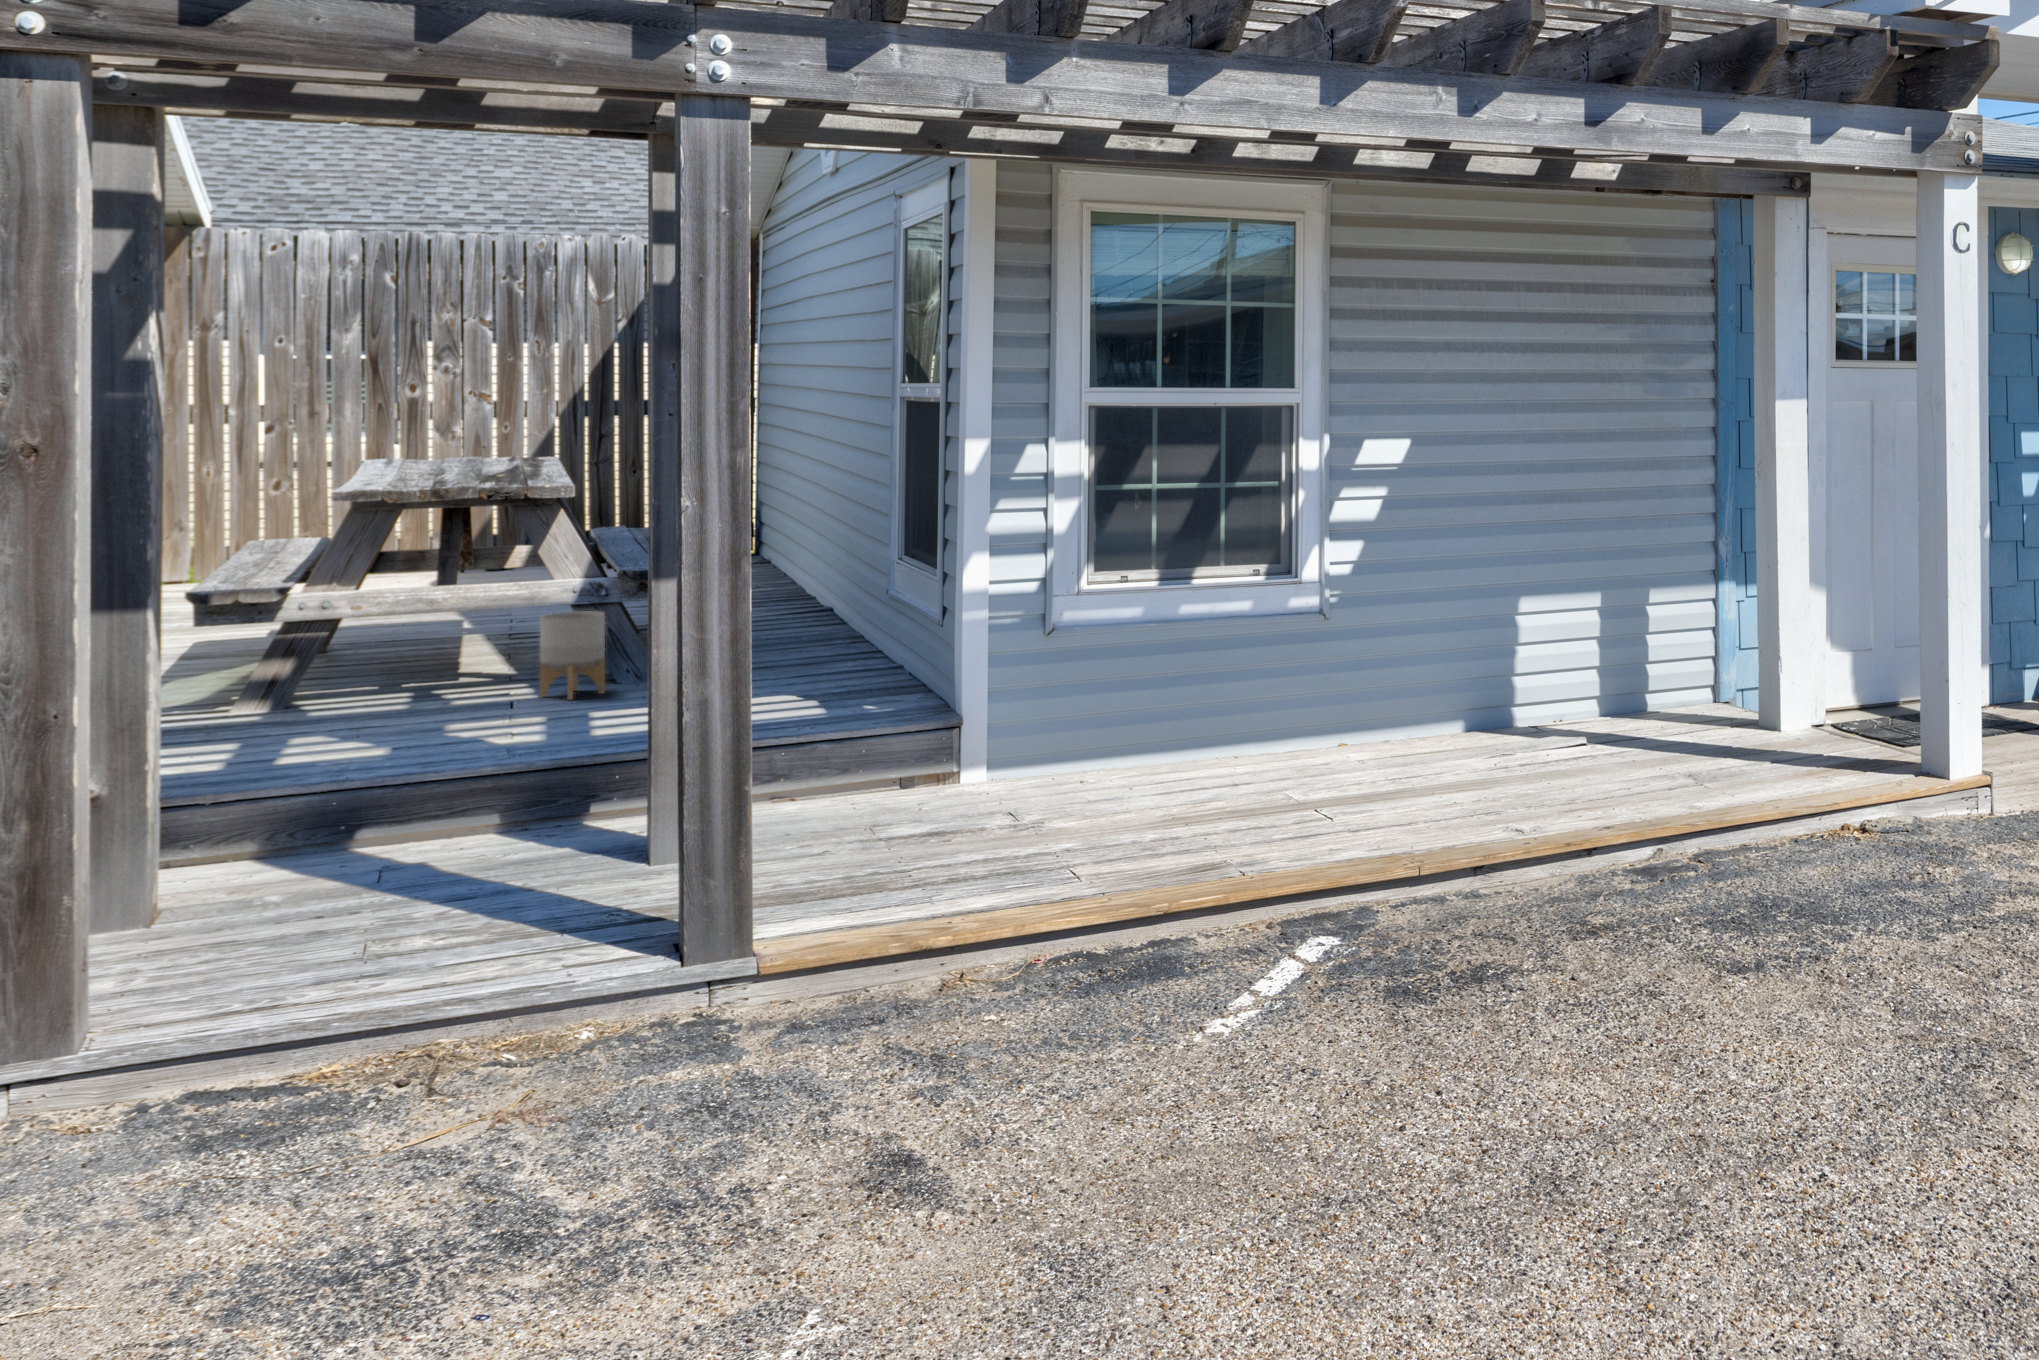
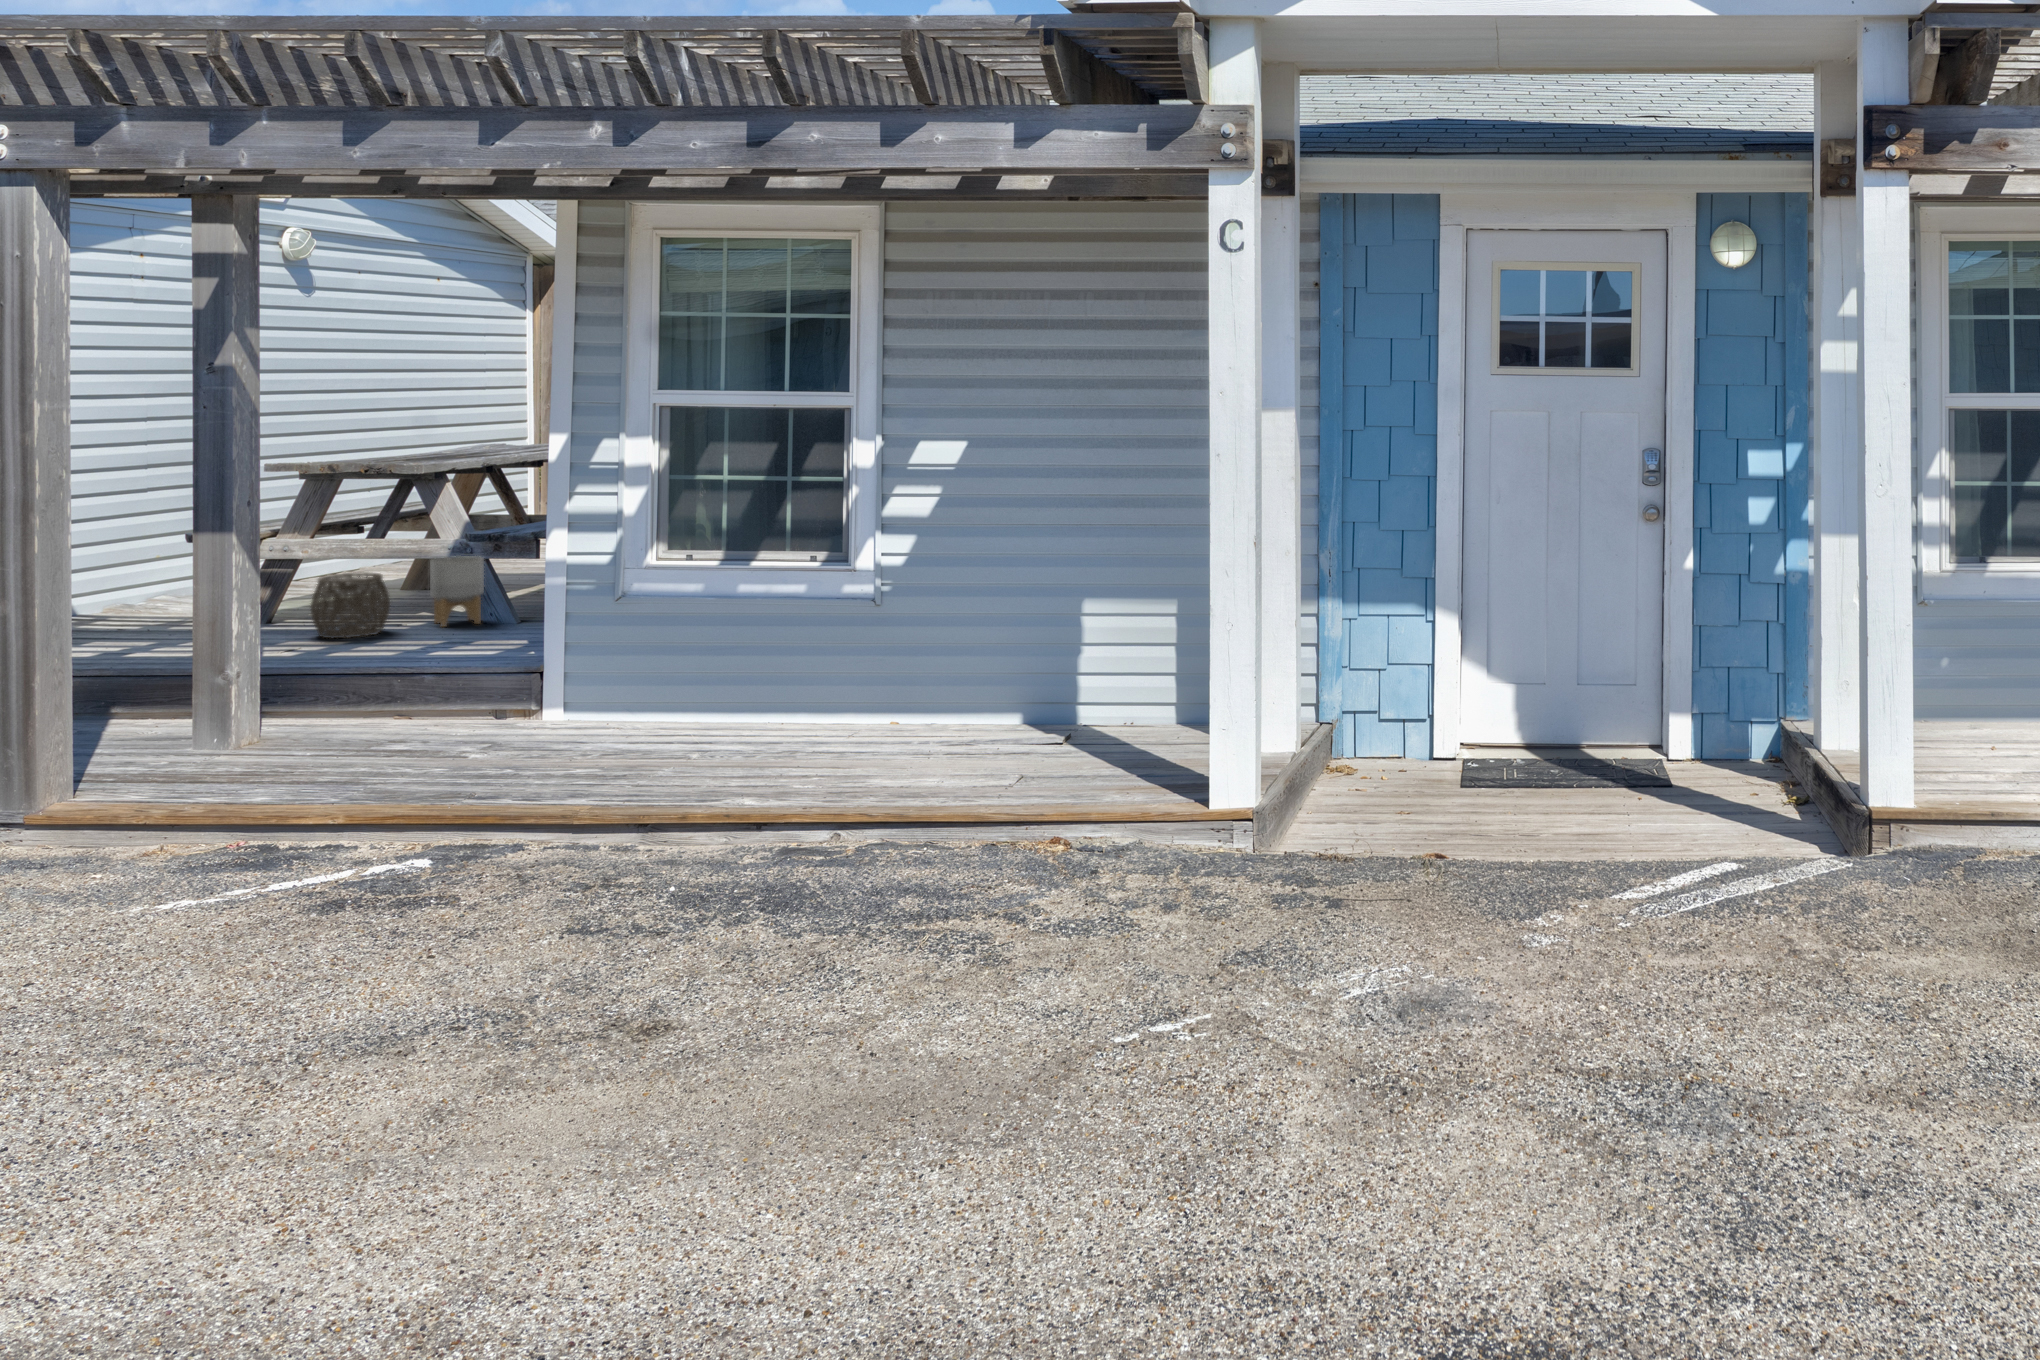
woven basket: none [431,637,531,722] -> present [311,572,391,639]

